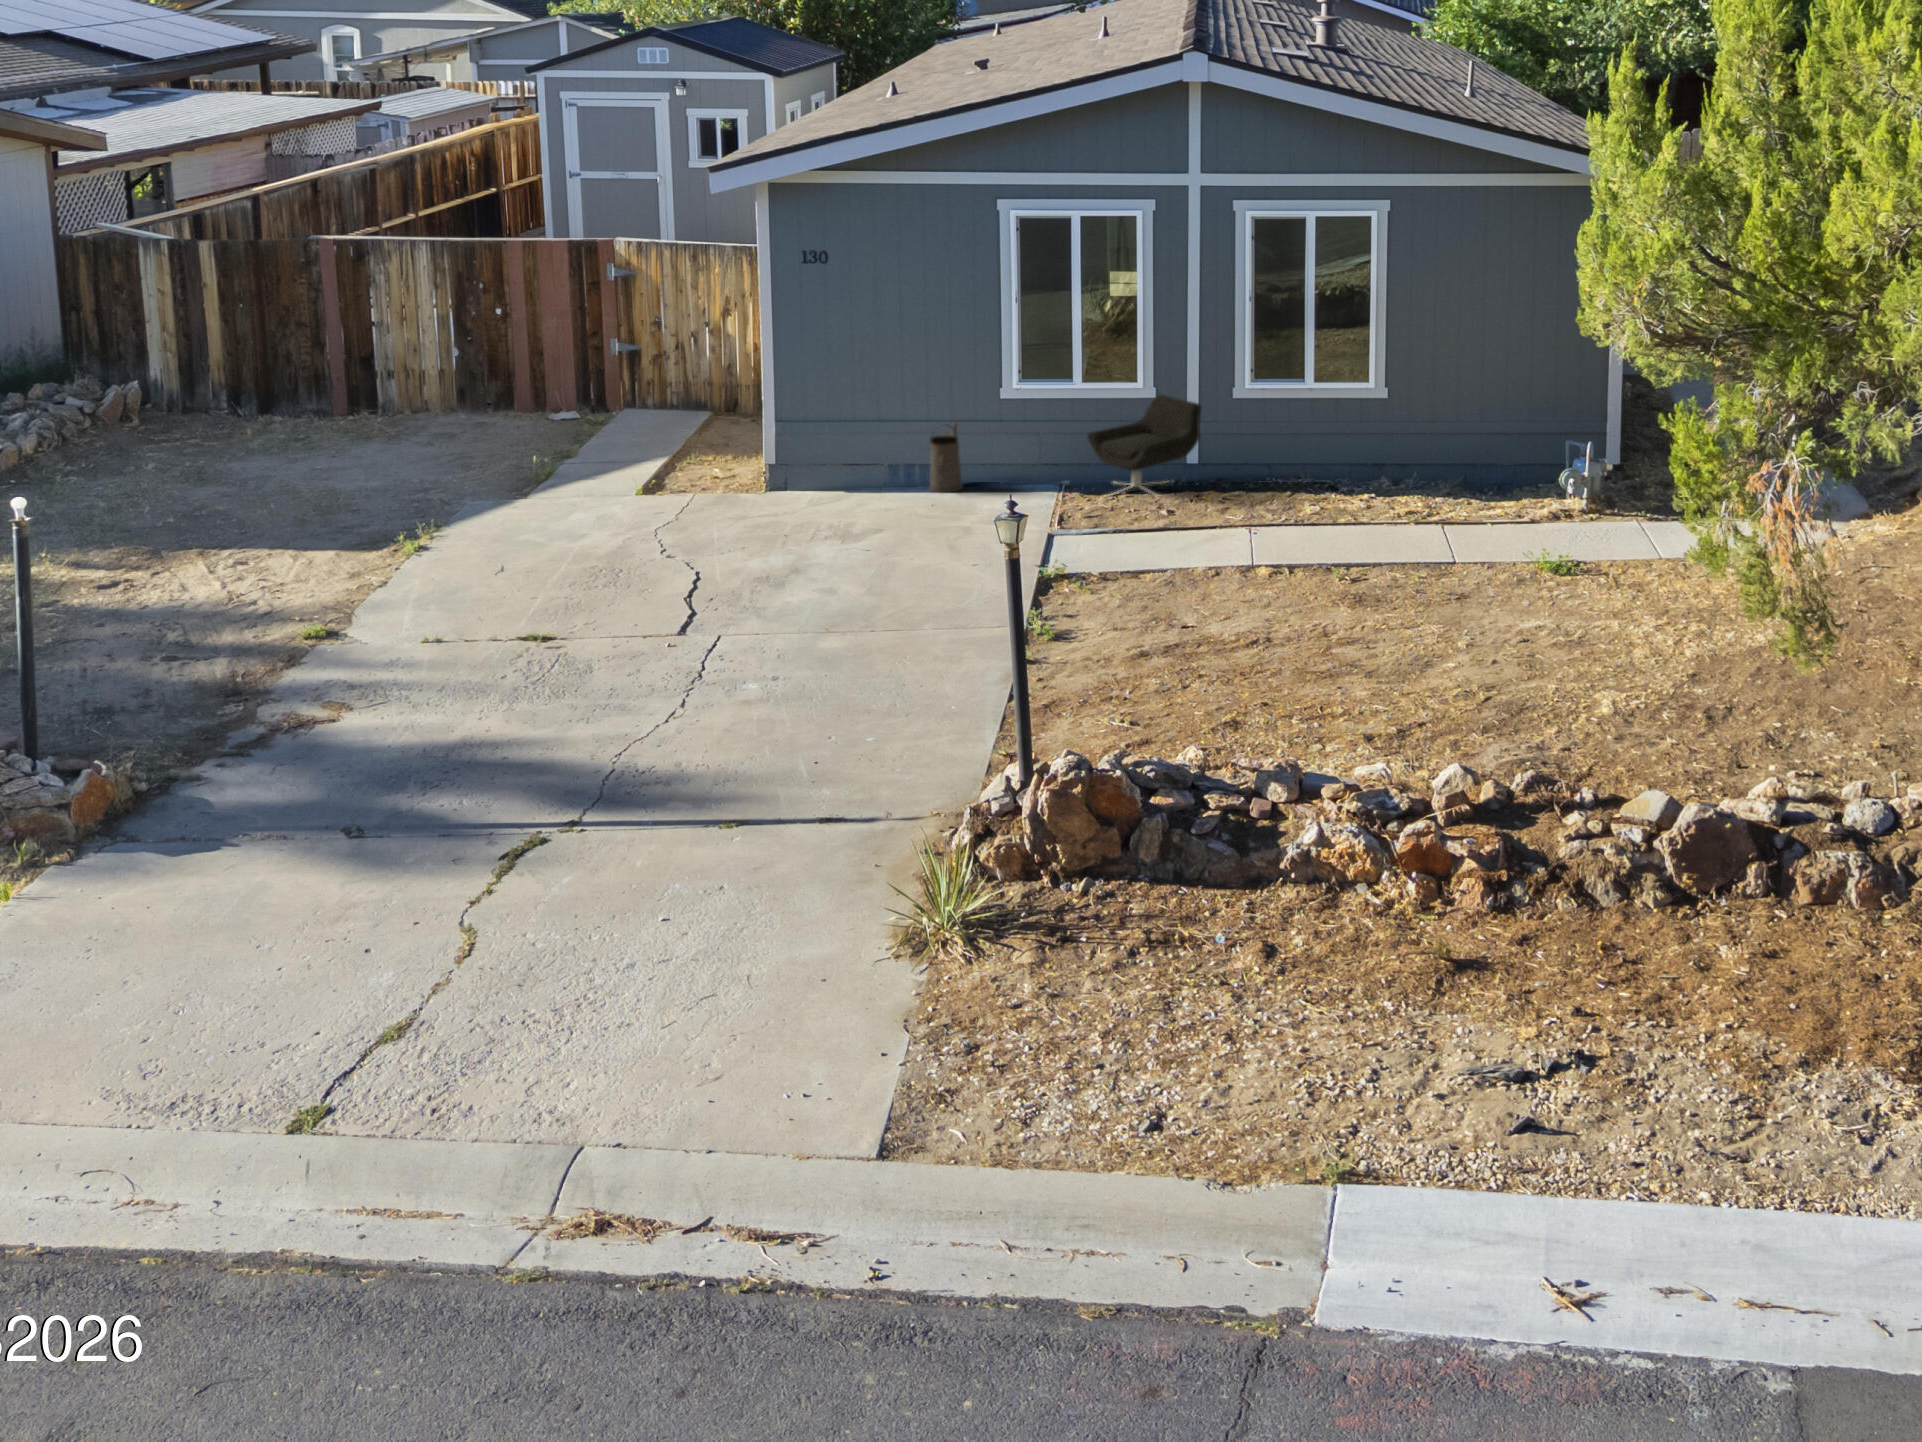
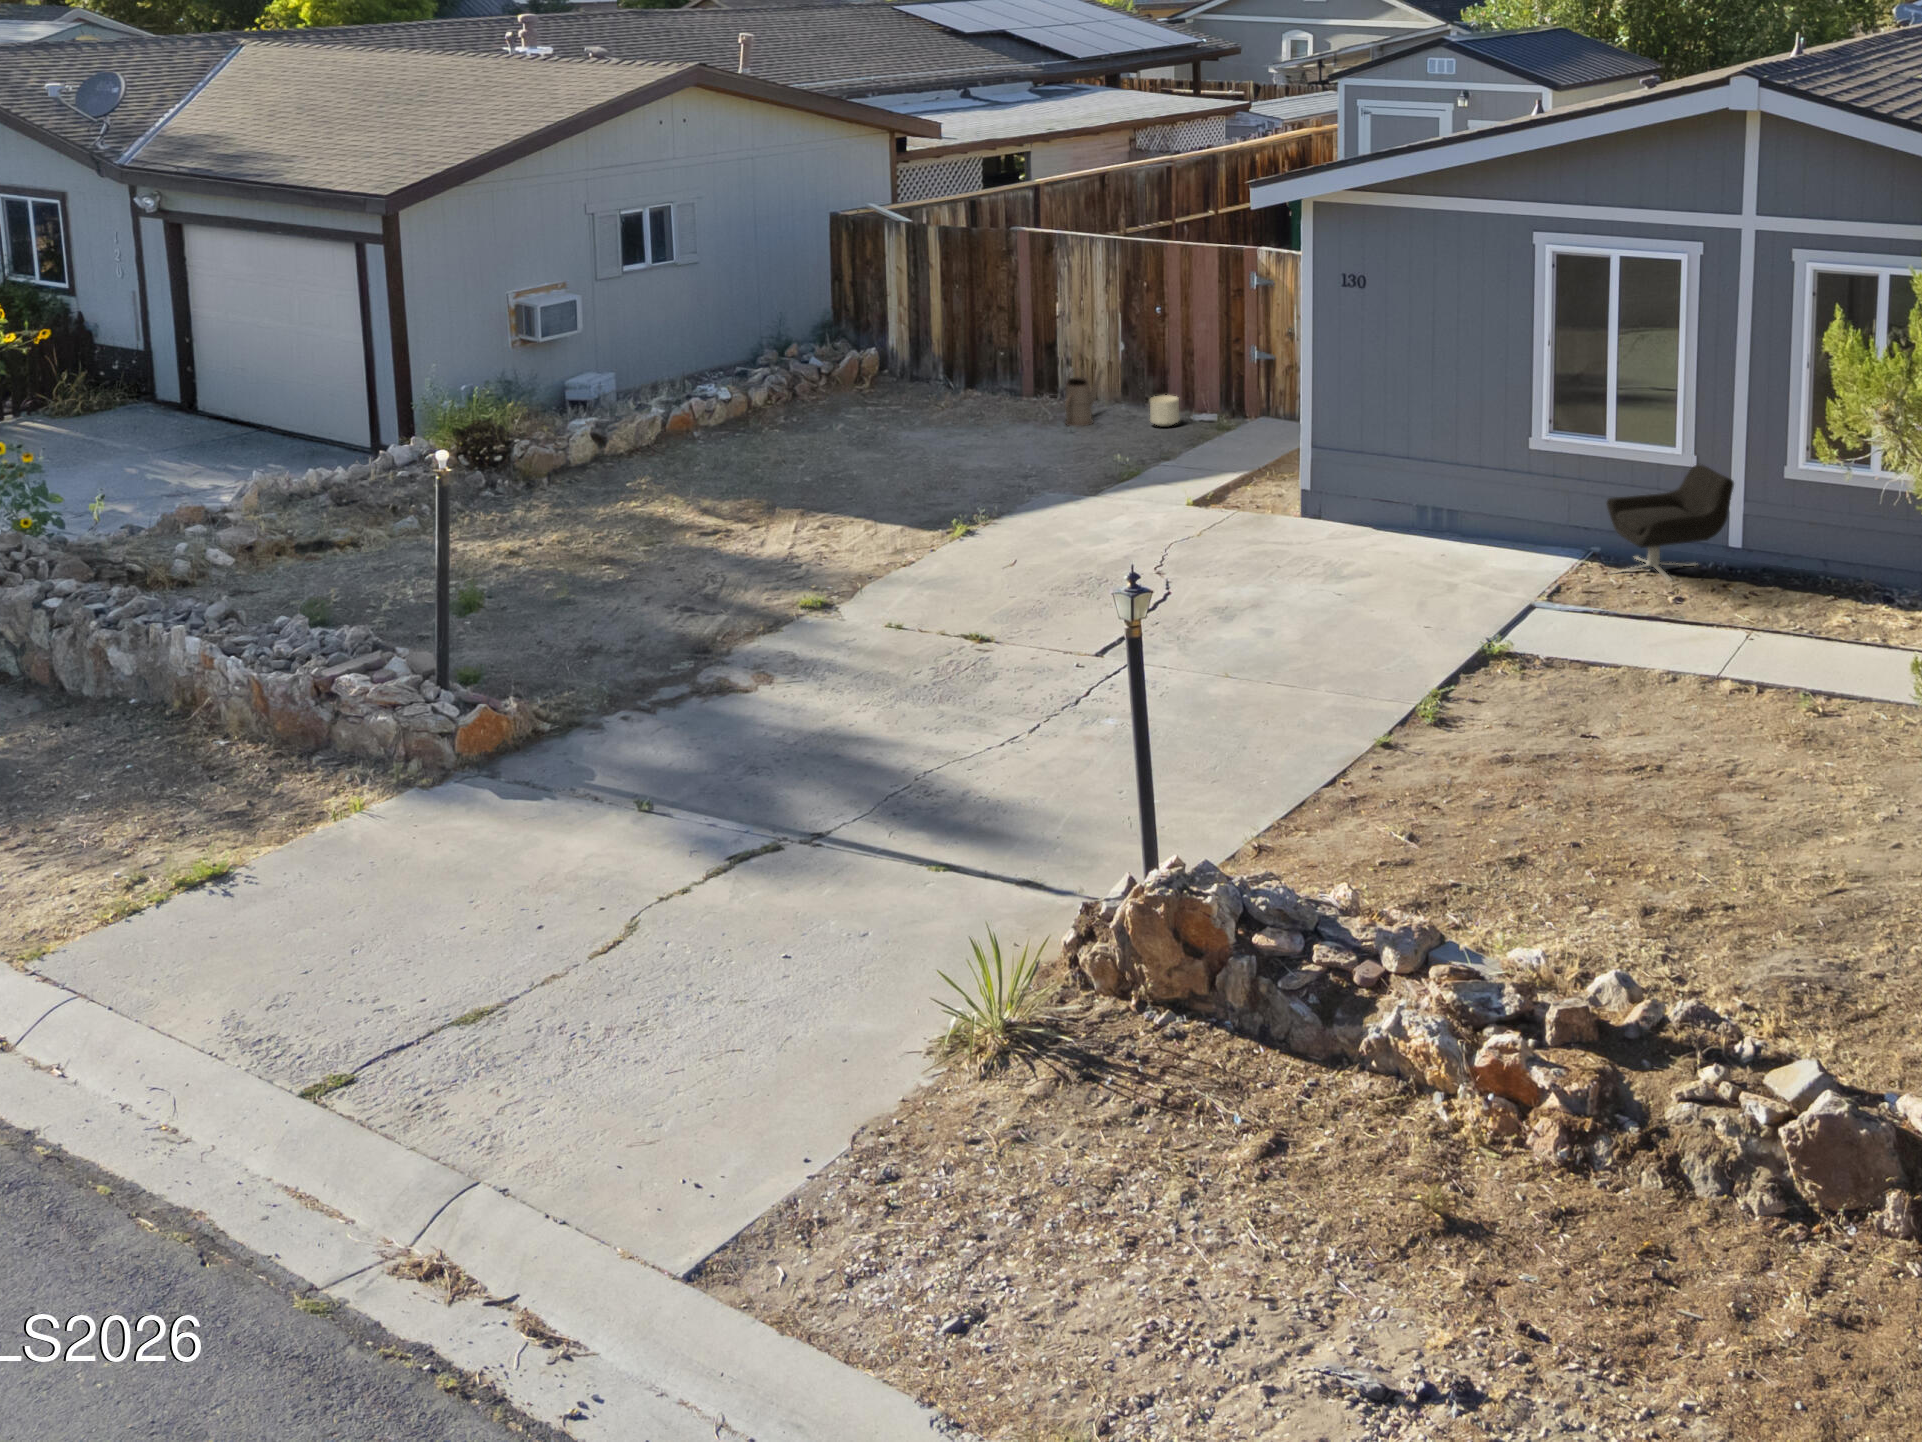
planter: none [546,395,578,426] -> present [1150,395,1179,427]
watering can: present [930,423,963,492] -> present [1065,369,1103,426]

